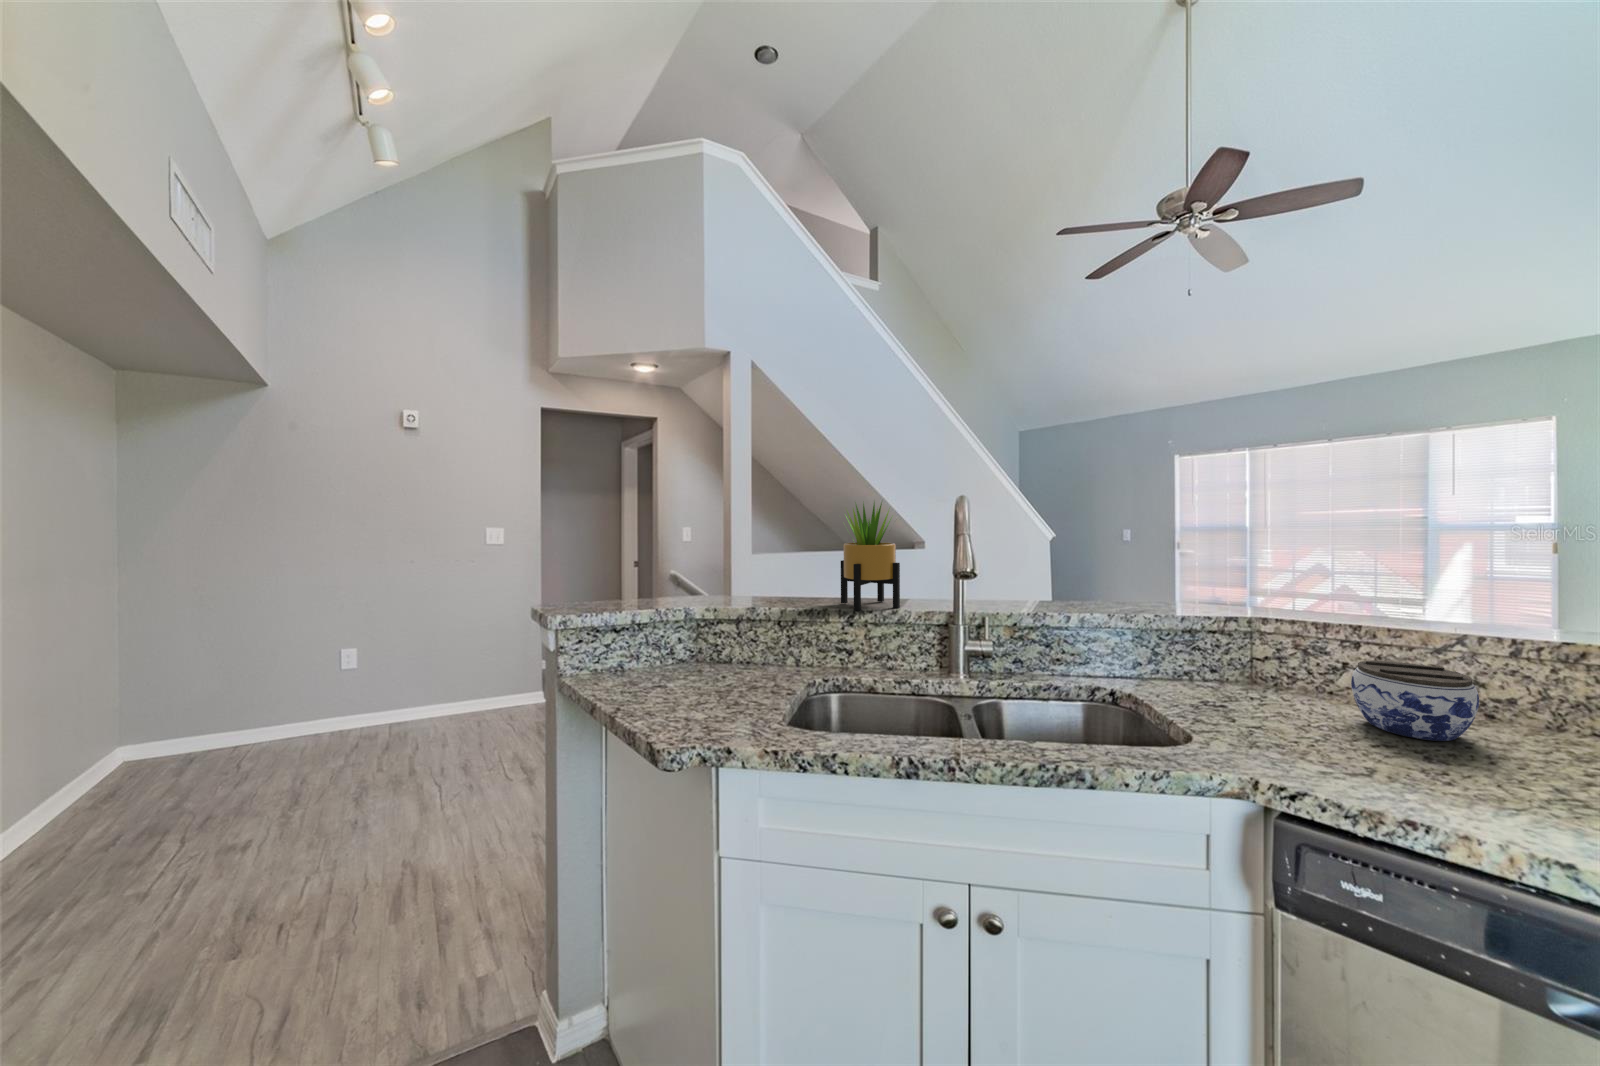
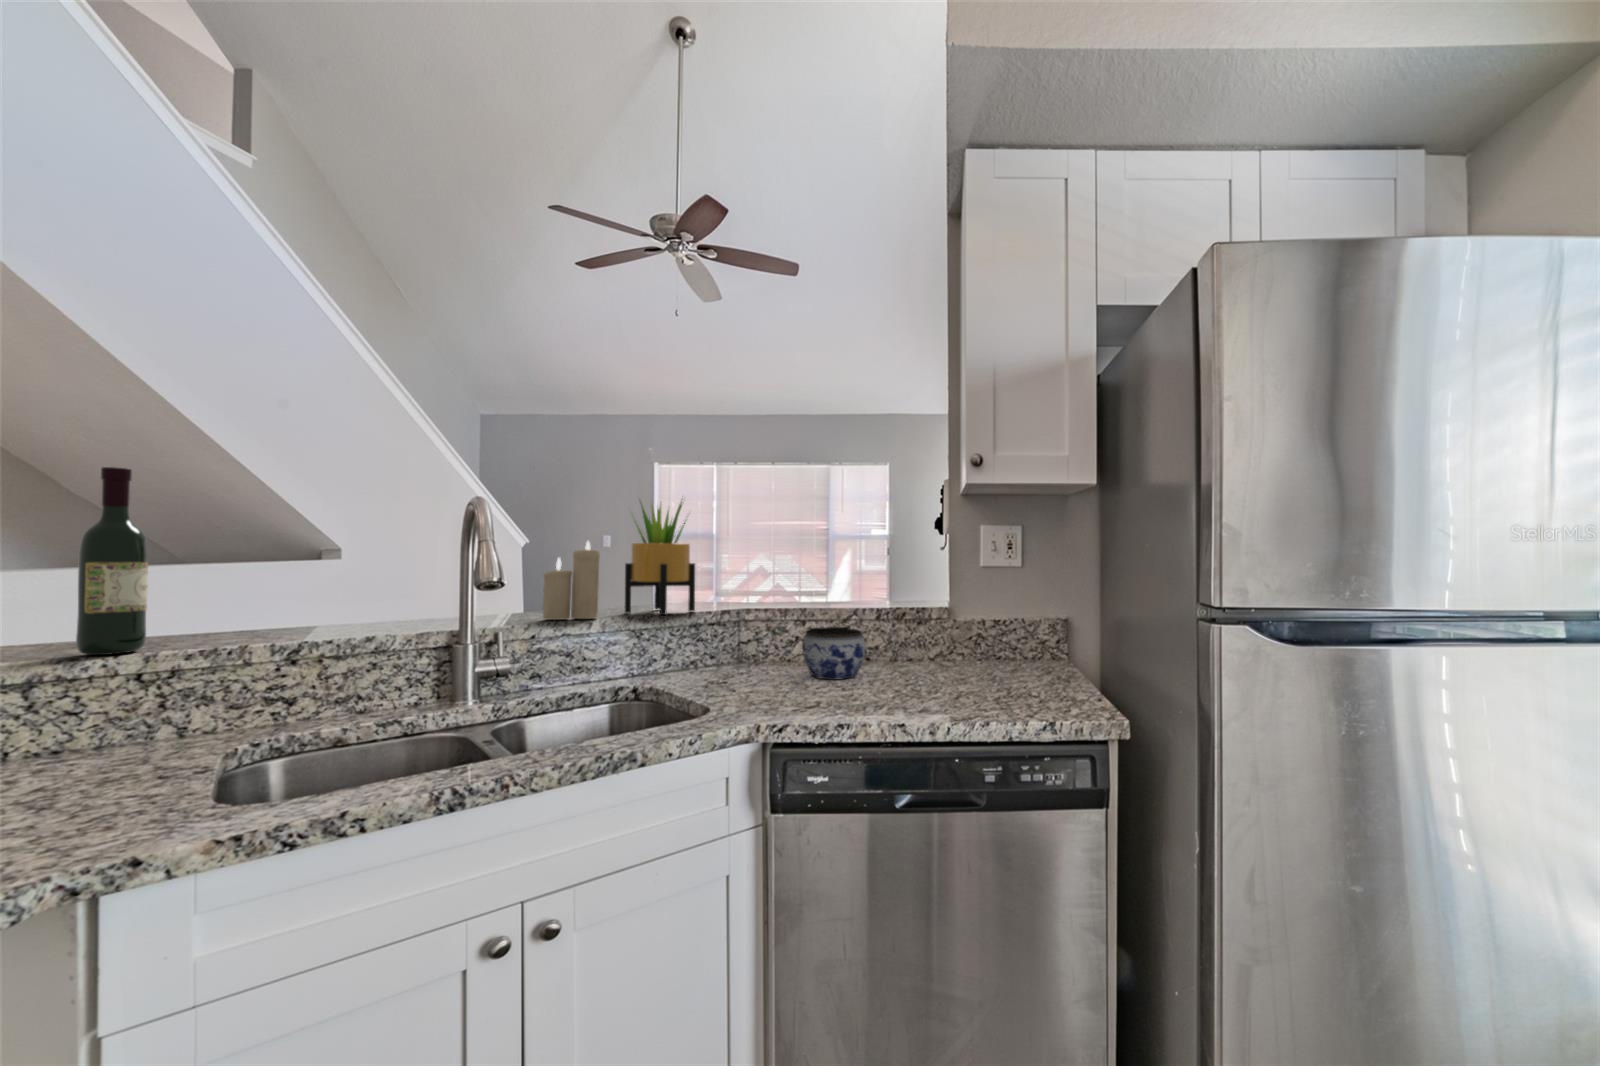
wine bottle: none [753,502,782,610] -> present [76,467,148,655]
potted plant: present [841,502,900,610] -> present [625,499,695,615]
candle: none [1025,542,1079,615] -> present [542,541,600,620]

